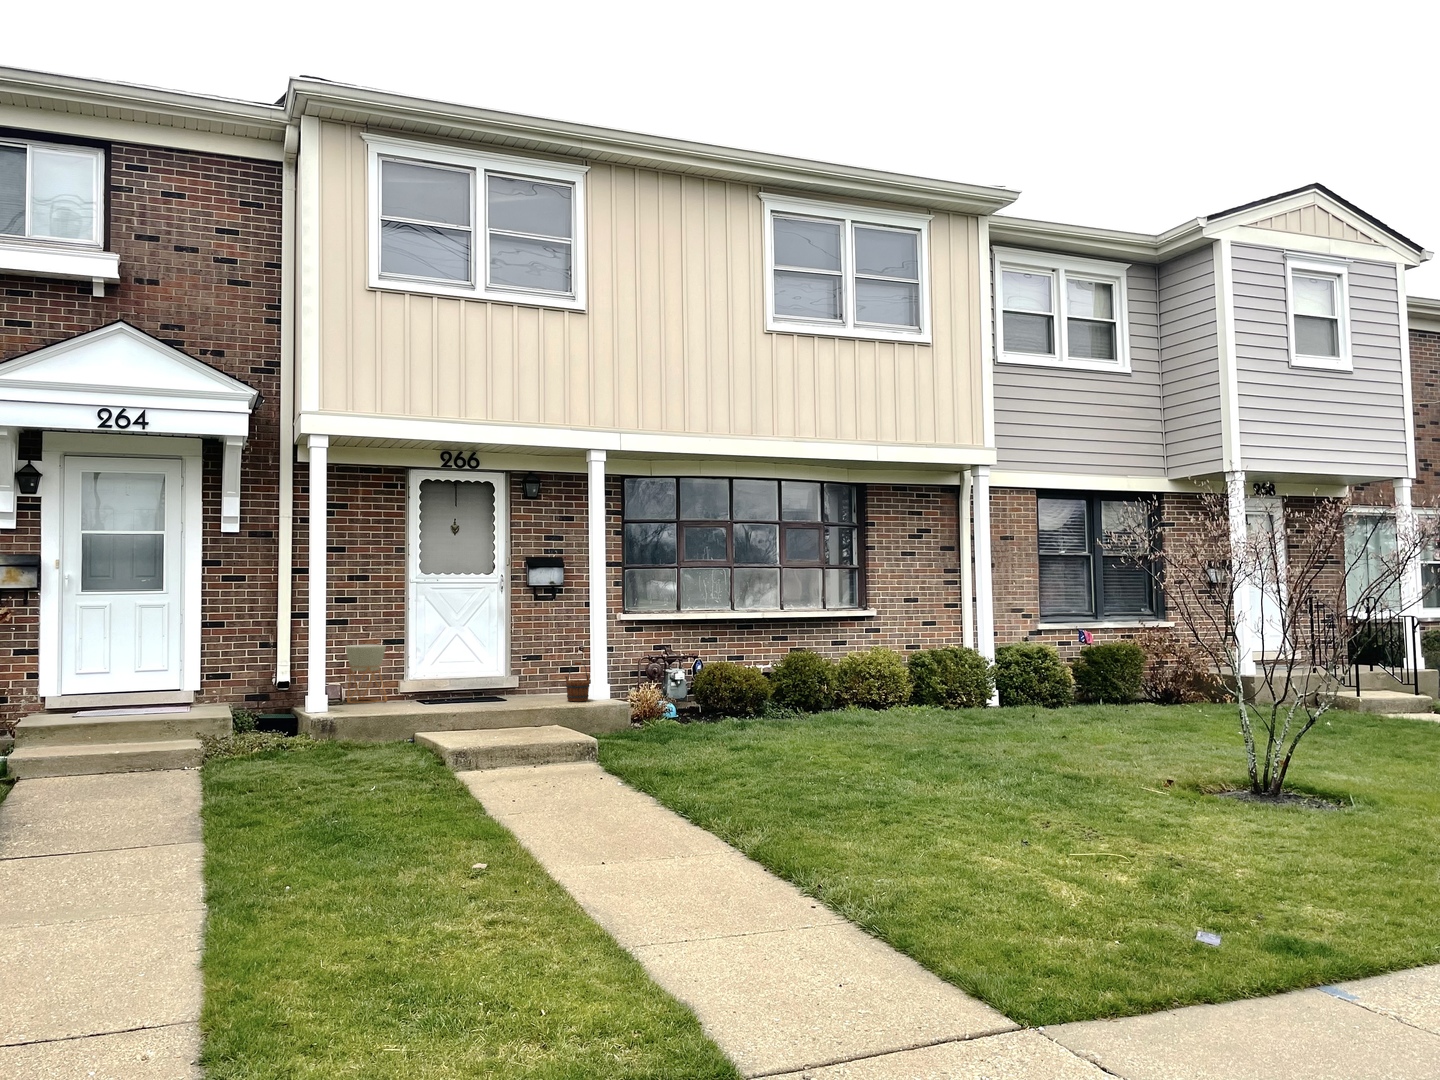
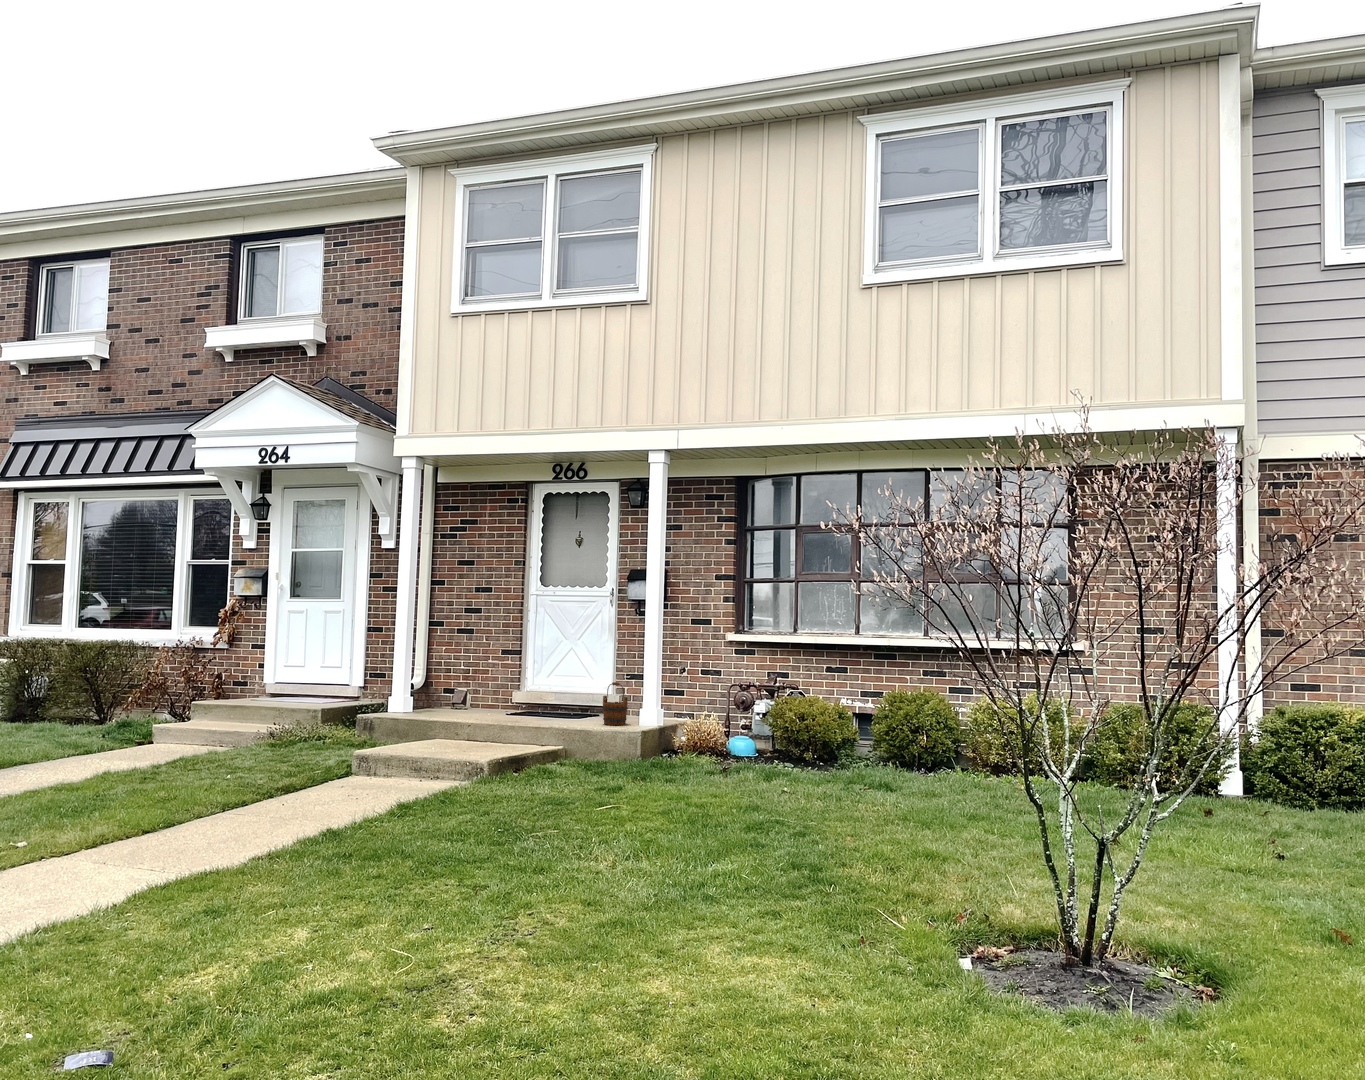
planter: present [345,645,387,703] -> none [450,653,491,709]

